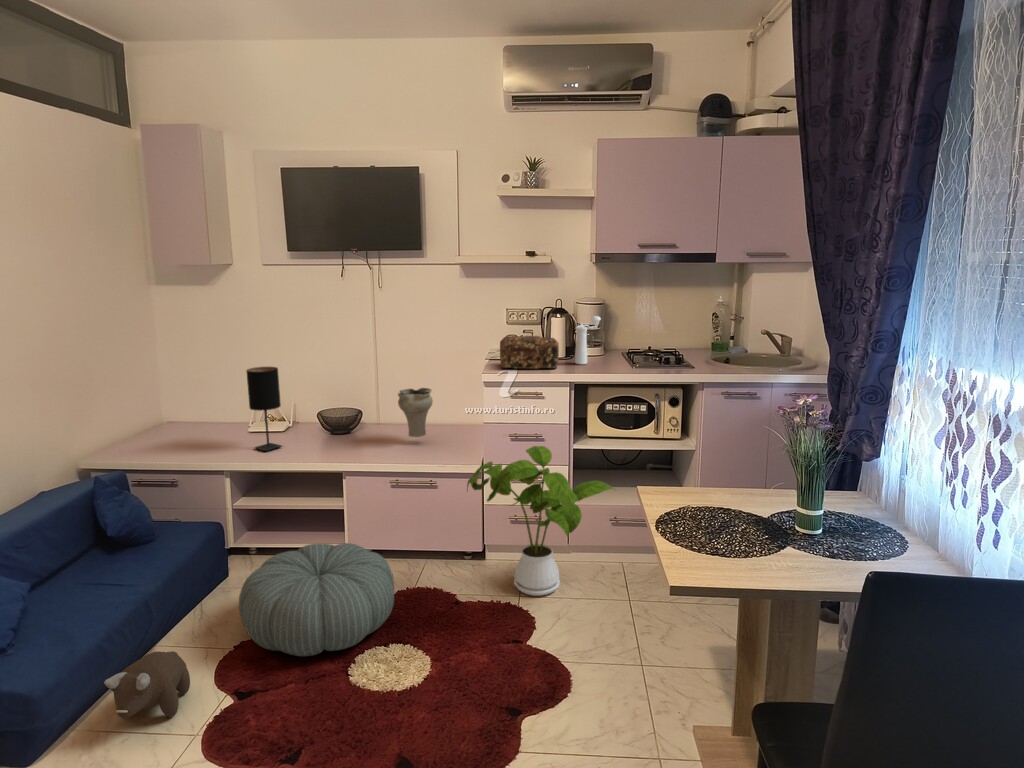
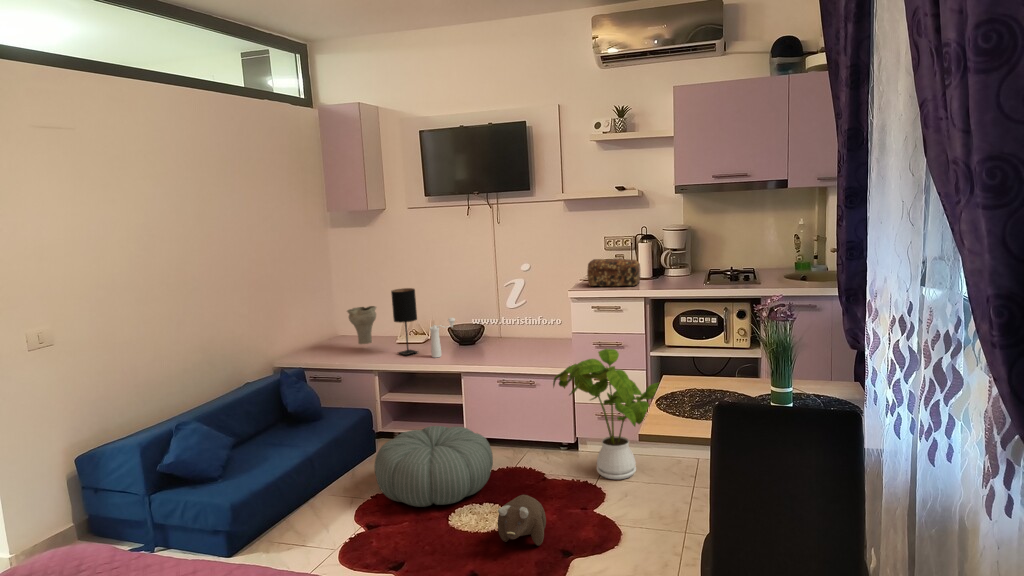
pepper mill: present [575,316,601,364] -> present [430,318,455,358]
vase: present [398,388,433,437] -> present [347,306,376,344]
plush toy: present [104,651,190,719] -> present [497,495,546,546]

